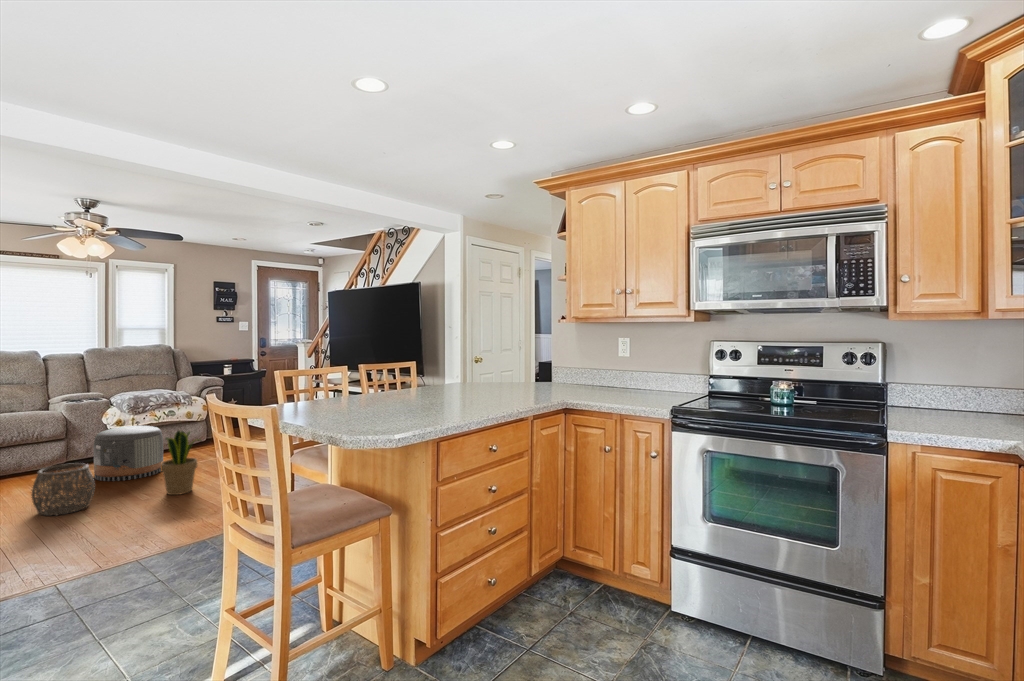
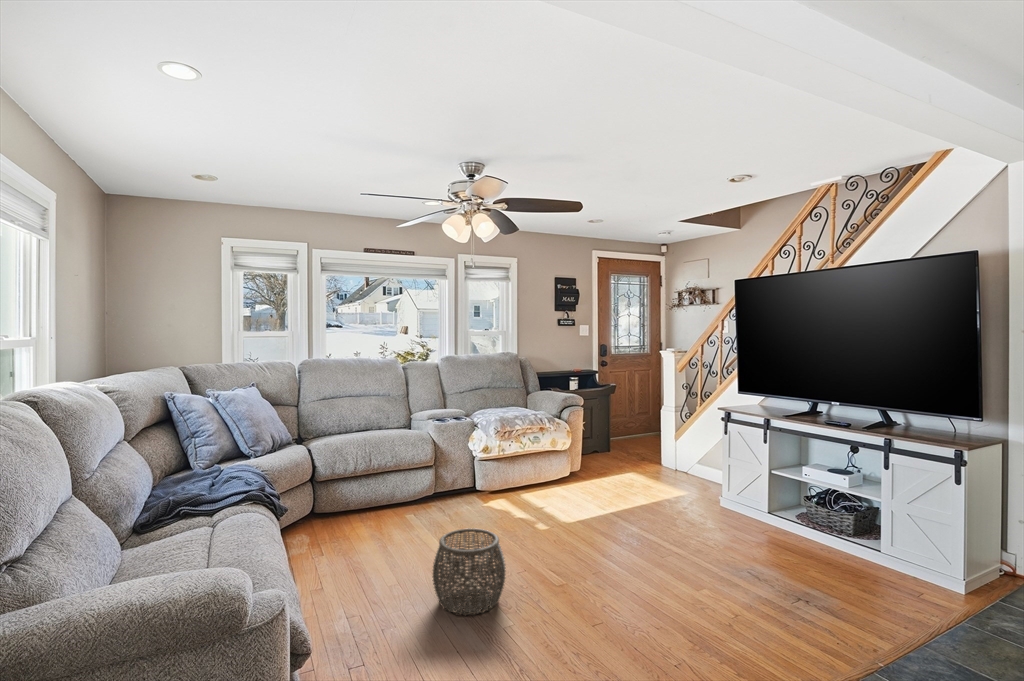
pouf: present [94,426,163,481] -> none [474,461,551,542]
potted plant: present [161,431,200,495] -> none [583,488,641,594]

